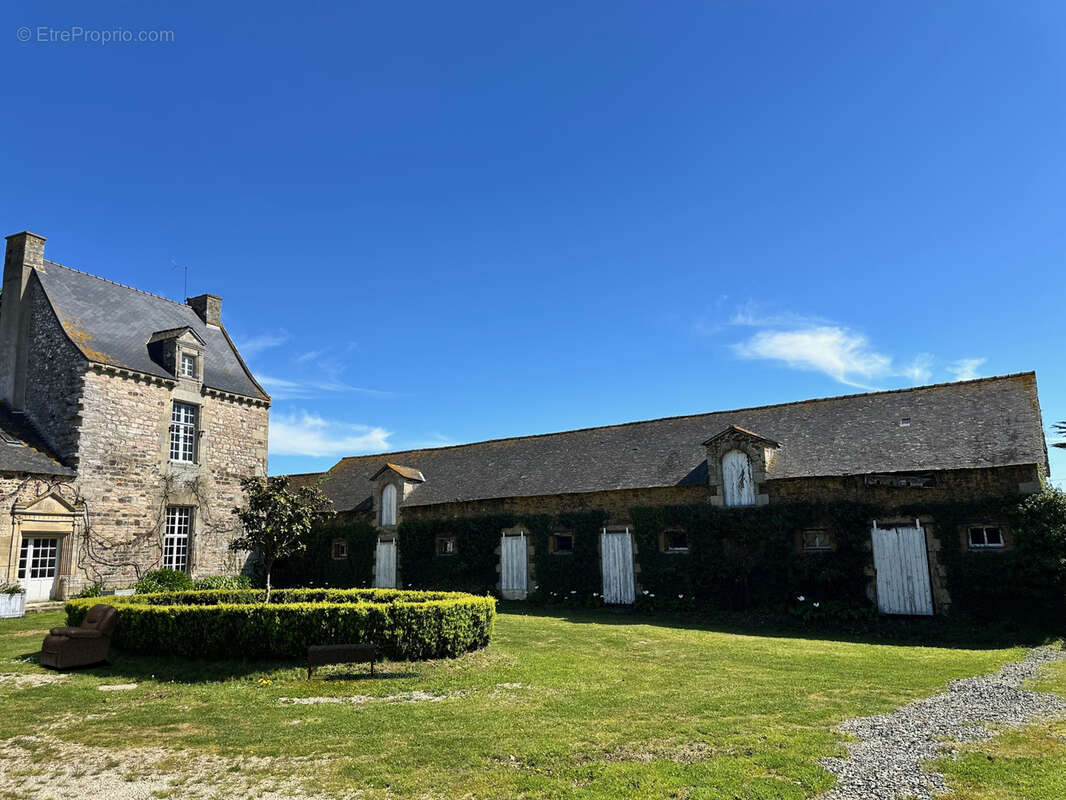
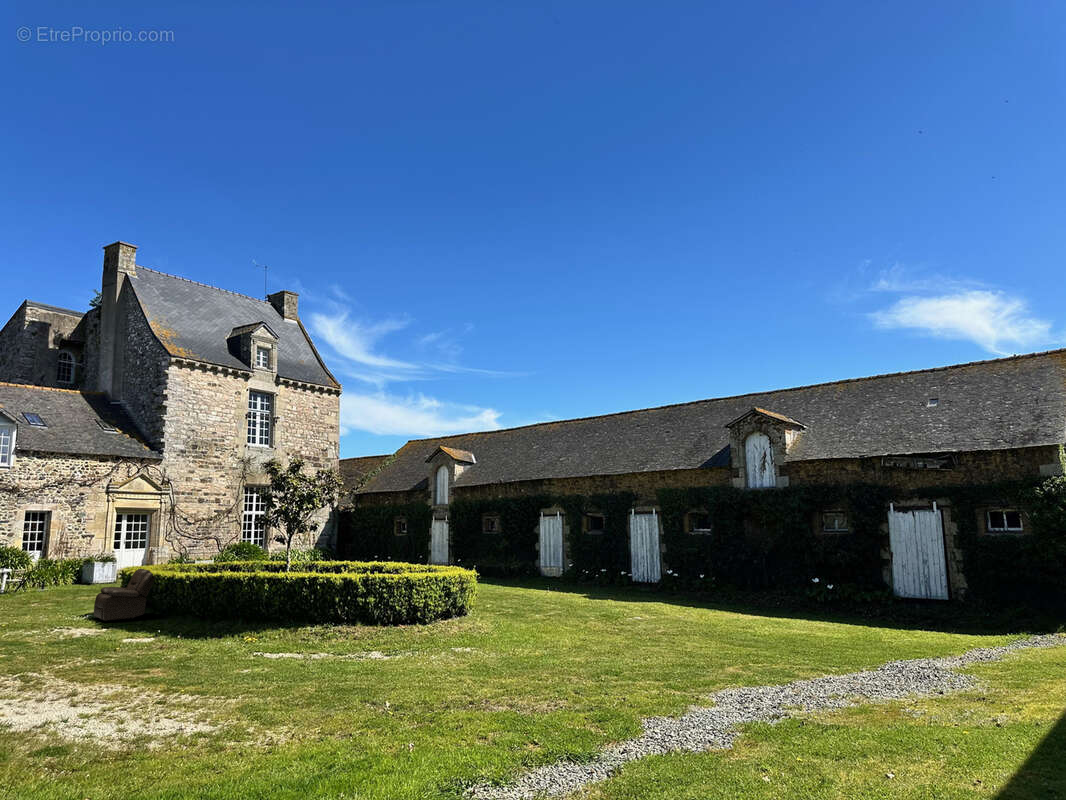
bench: present [308,643,375,679] -> none [288,609,350,638]

